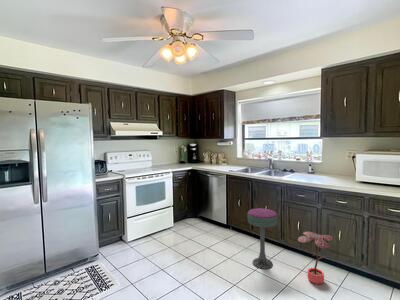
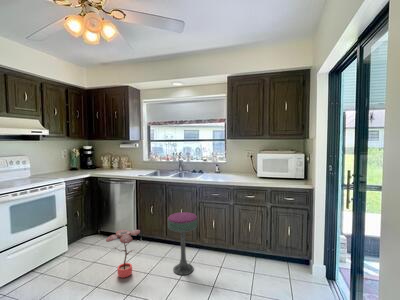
potted plant: present [298,232,333,284] -> present [106,229,140,278]

